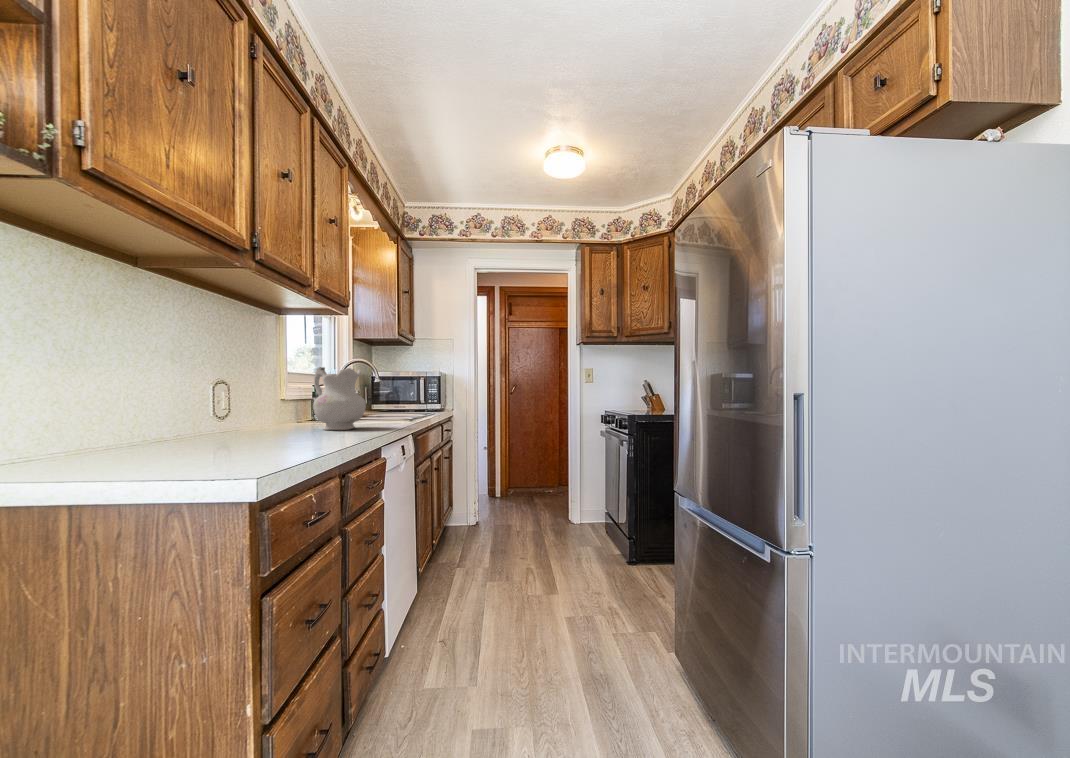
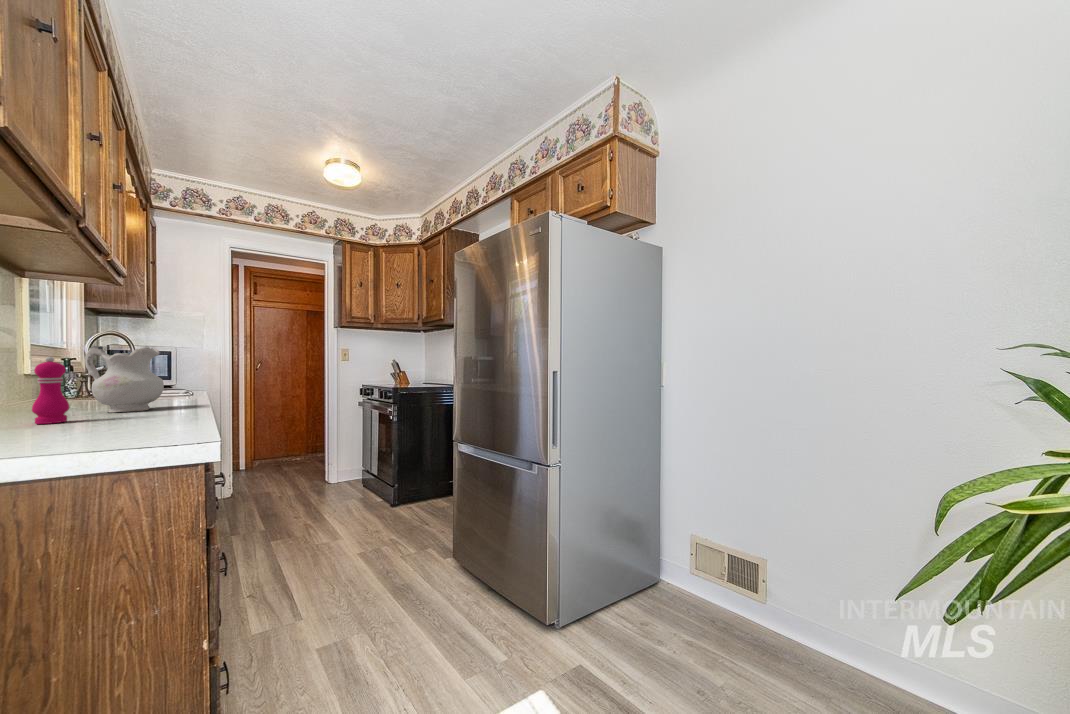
pepper mill: none [255,376,279,436] -> present [32,357,69,424]

